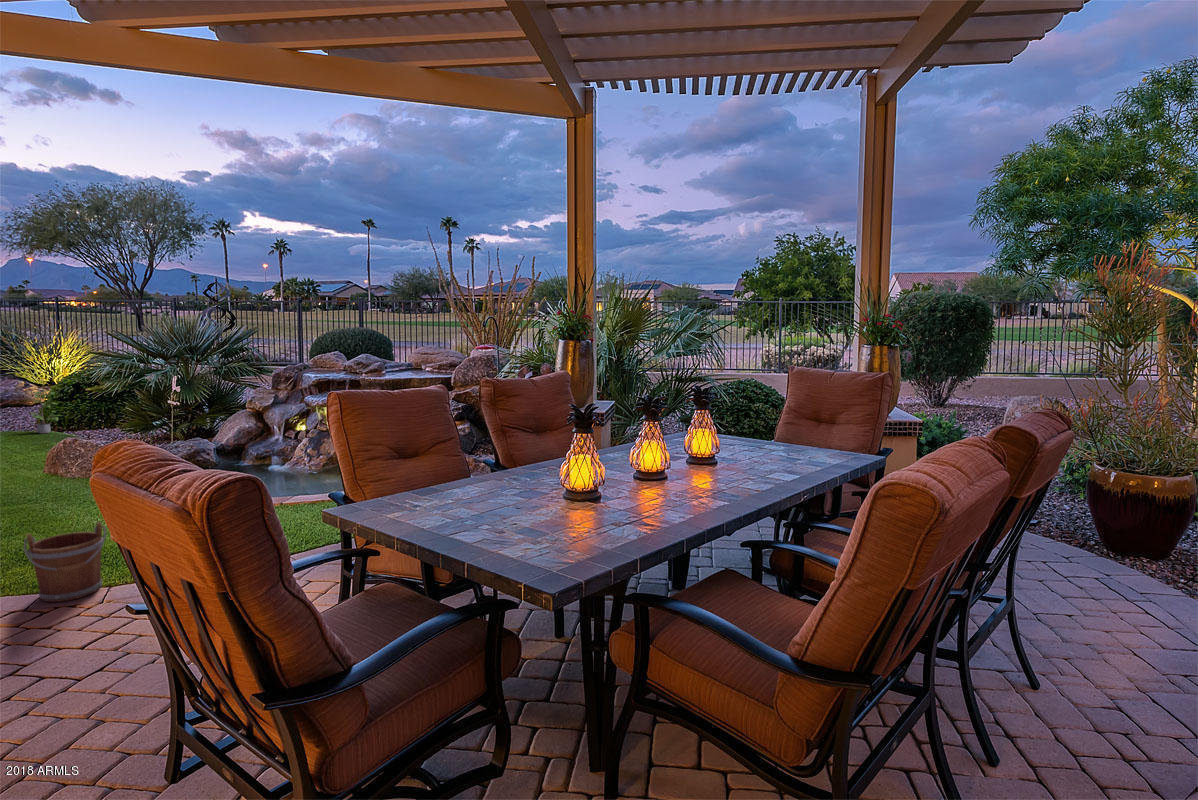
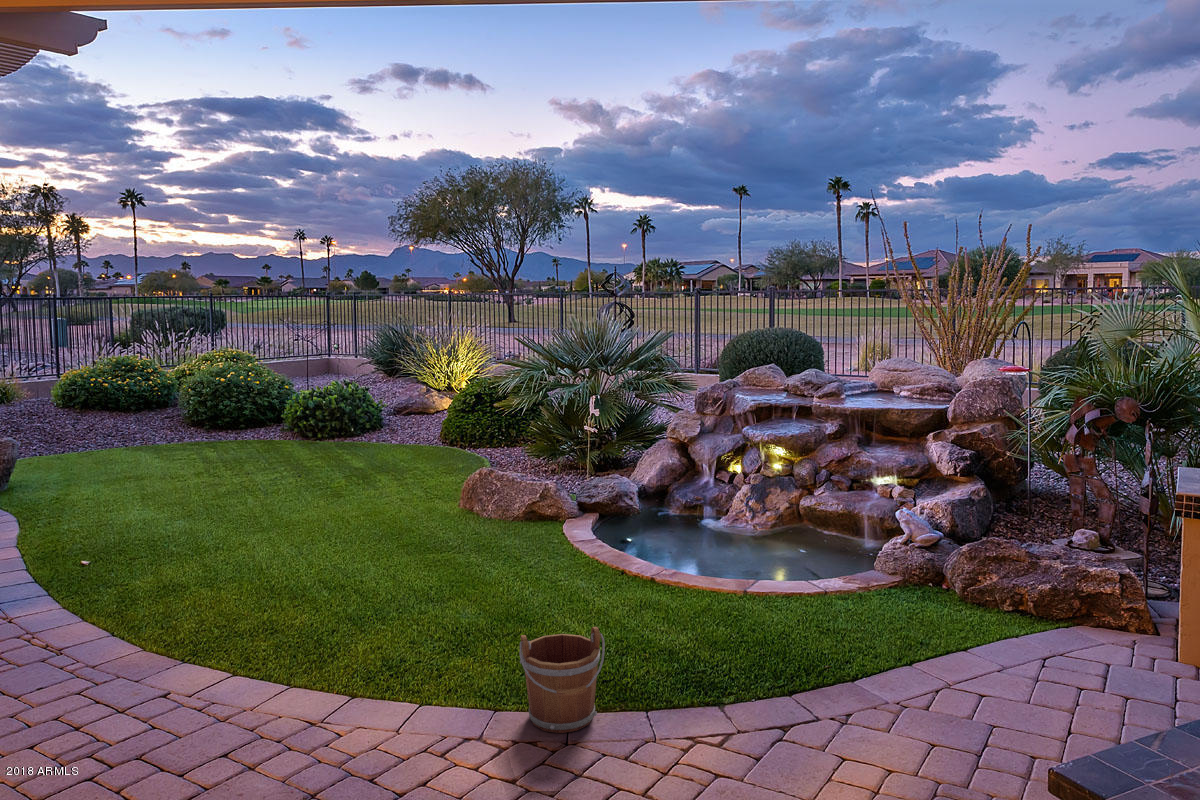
potted plant: present [30,390,61,434] -> none [441,400,471,450]

